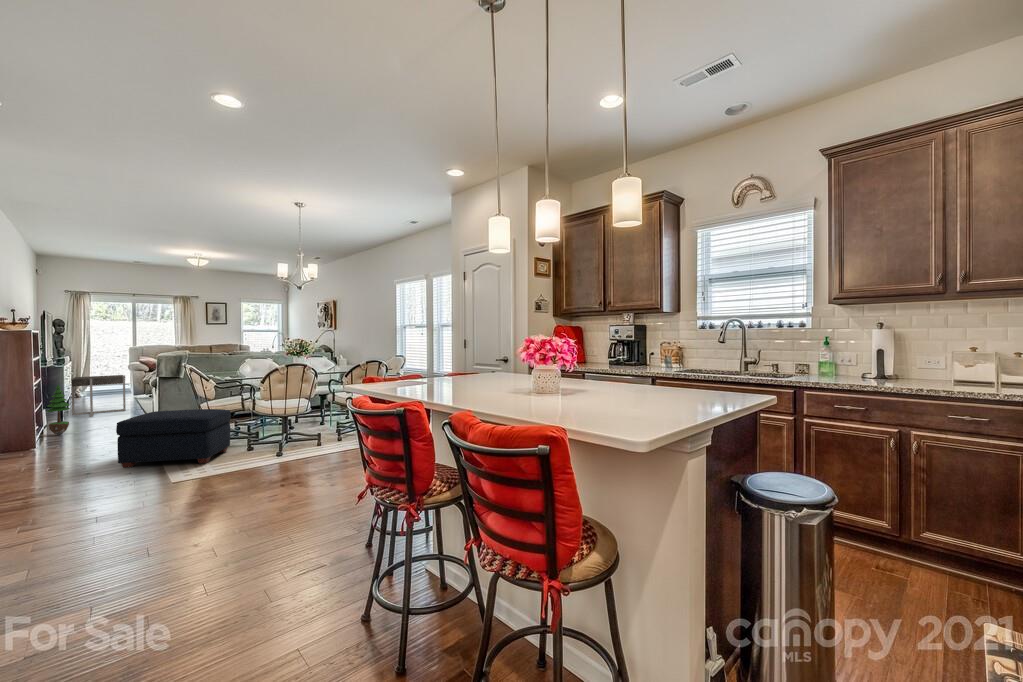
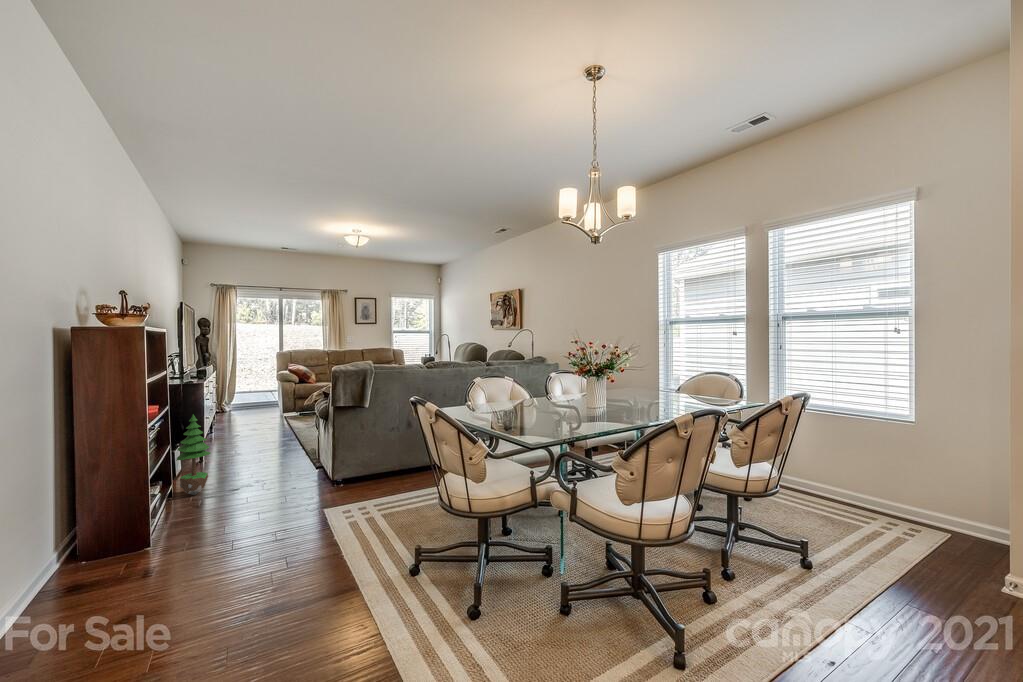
side table: present [71,375,126,417] -> none [214,390,278,450]
ottoman: present [116,409,231,468] -> none [292,492,496,649]

